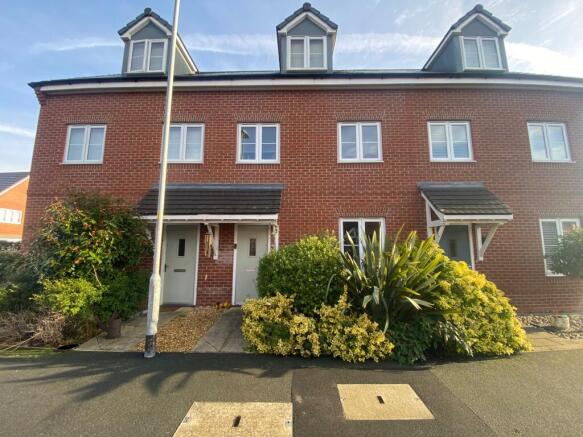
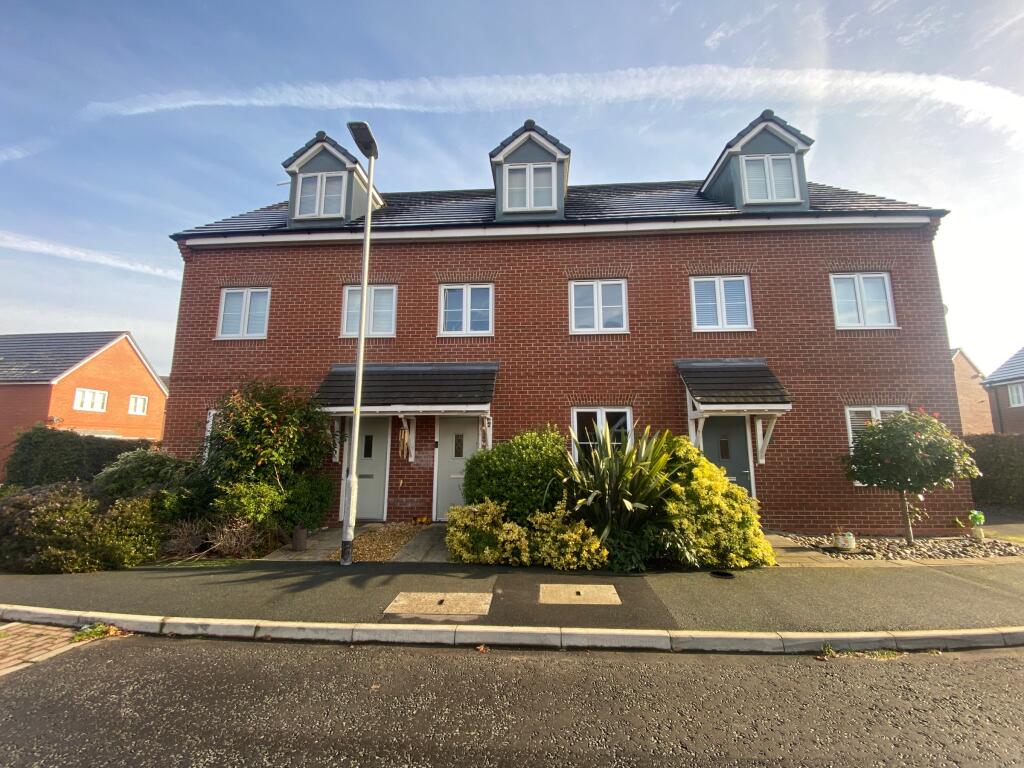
potted tree: present [56,316,80,351] -> present [708,536,734,578]

